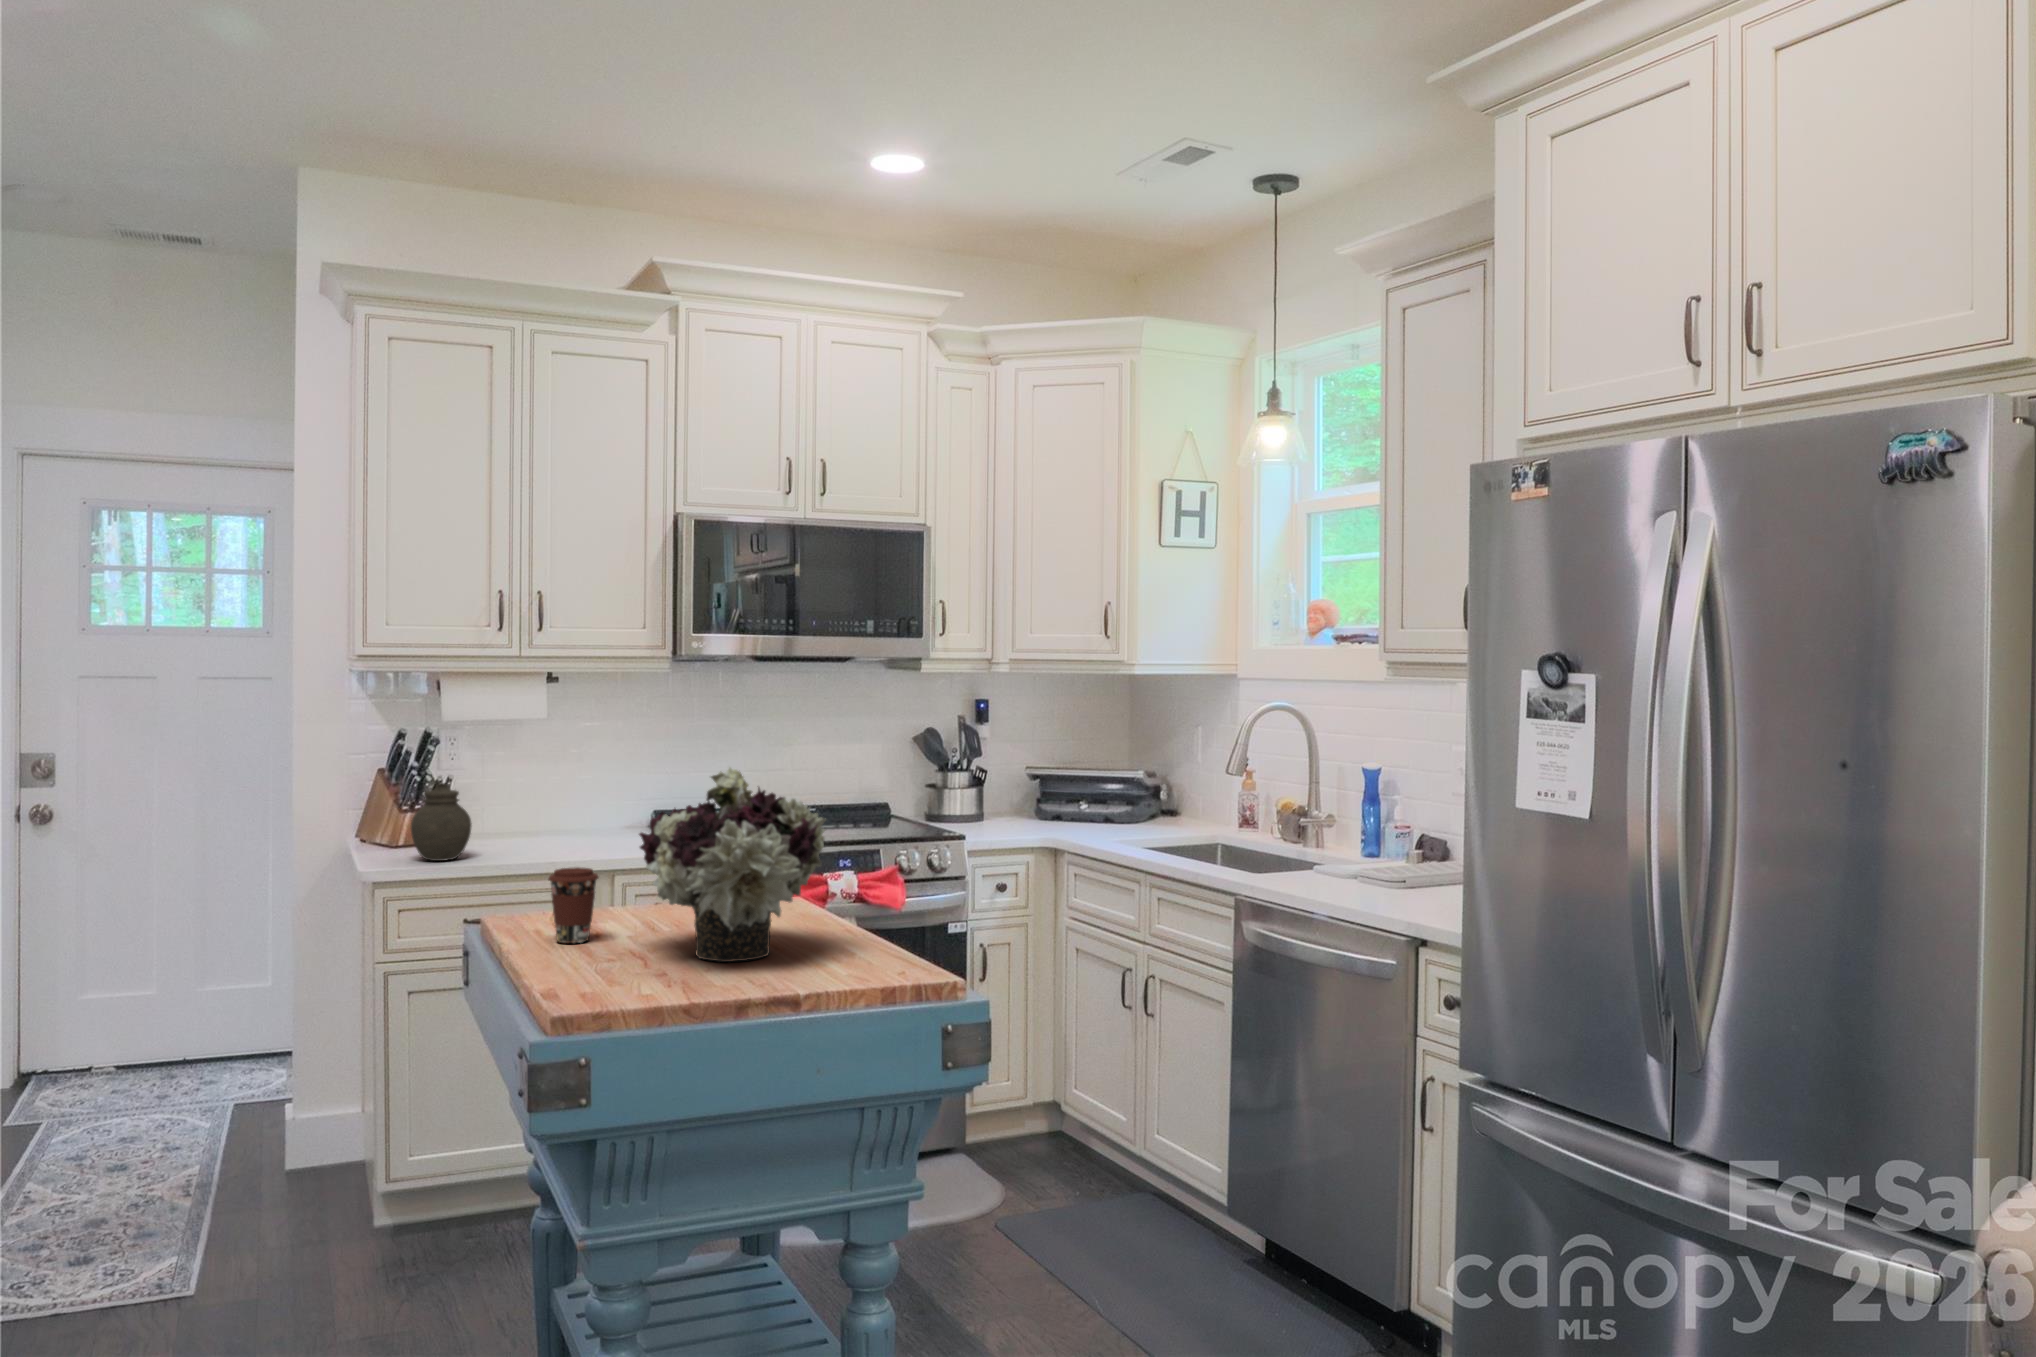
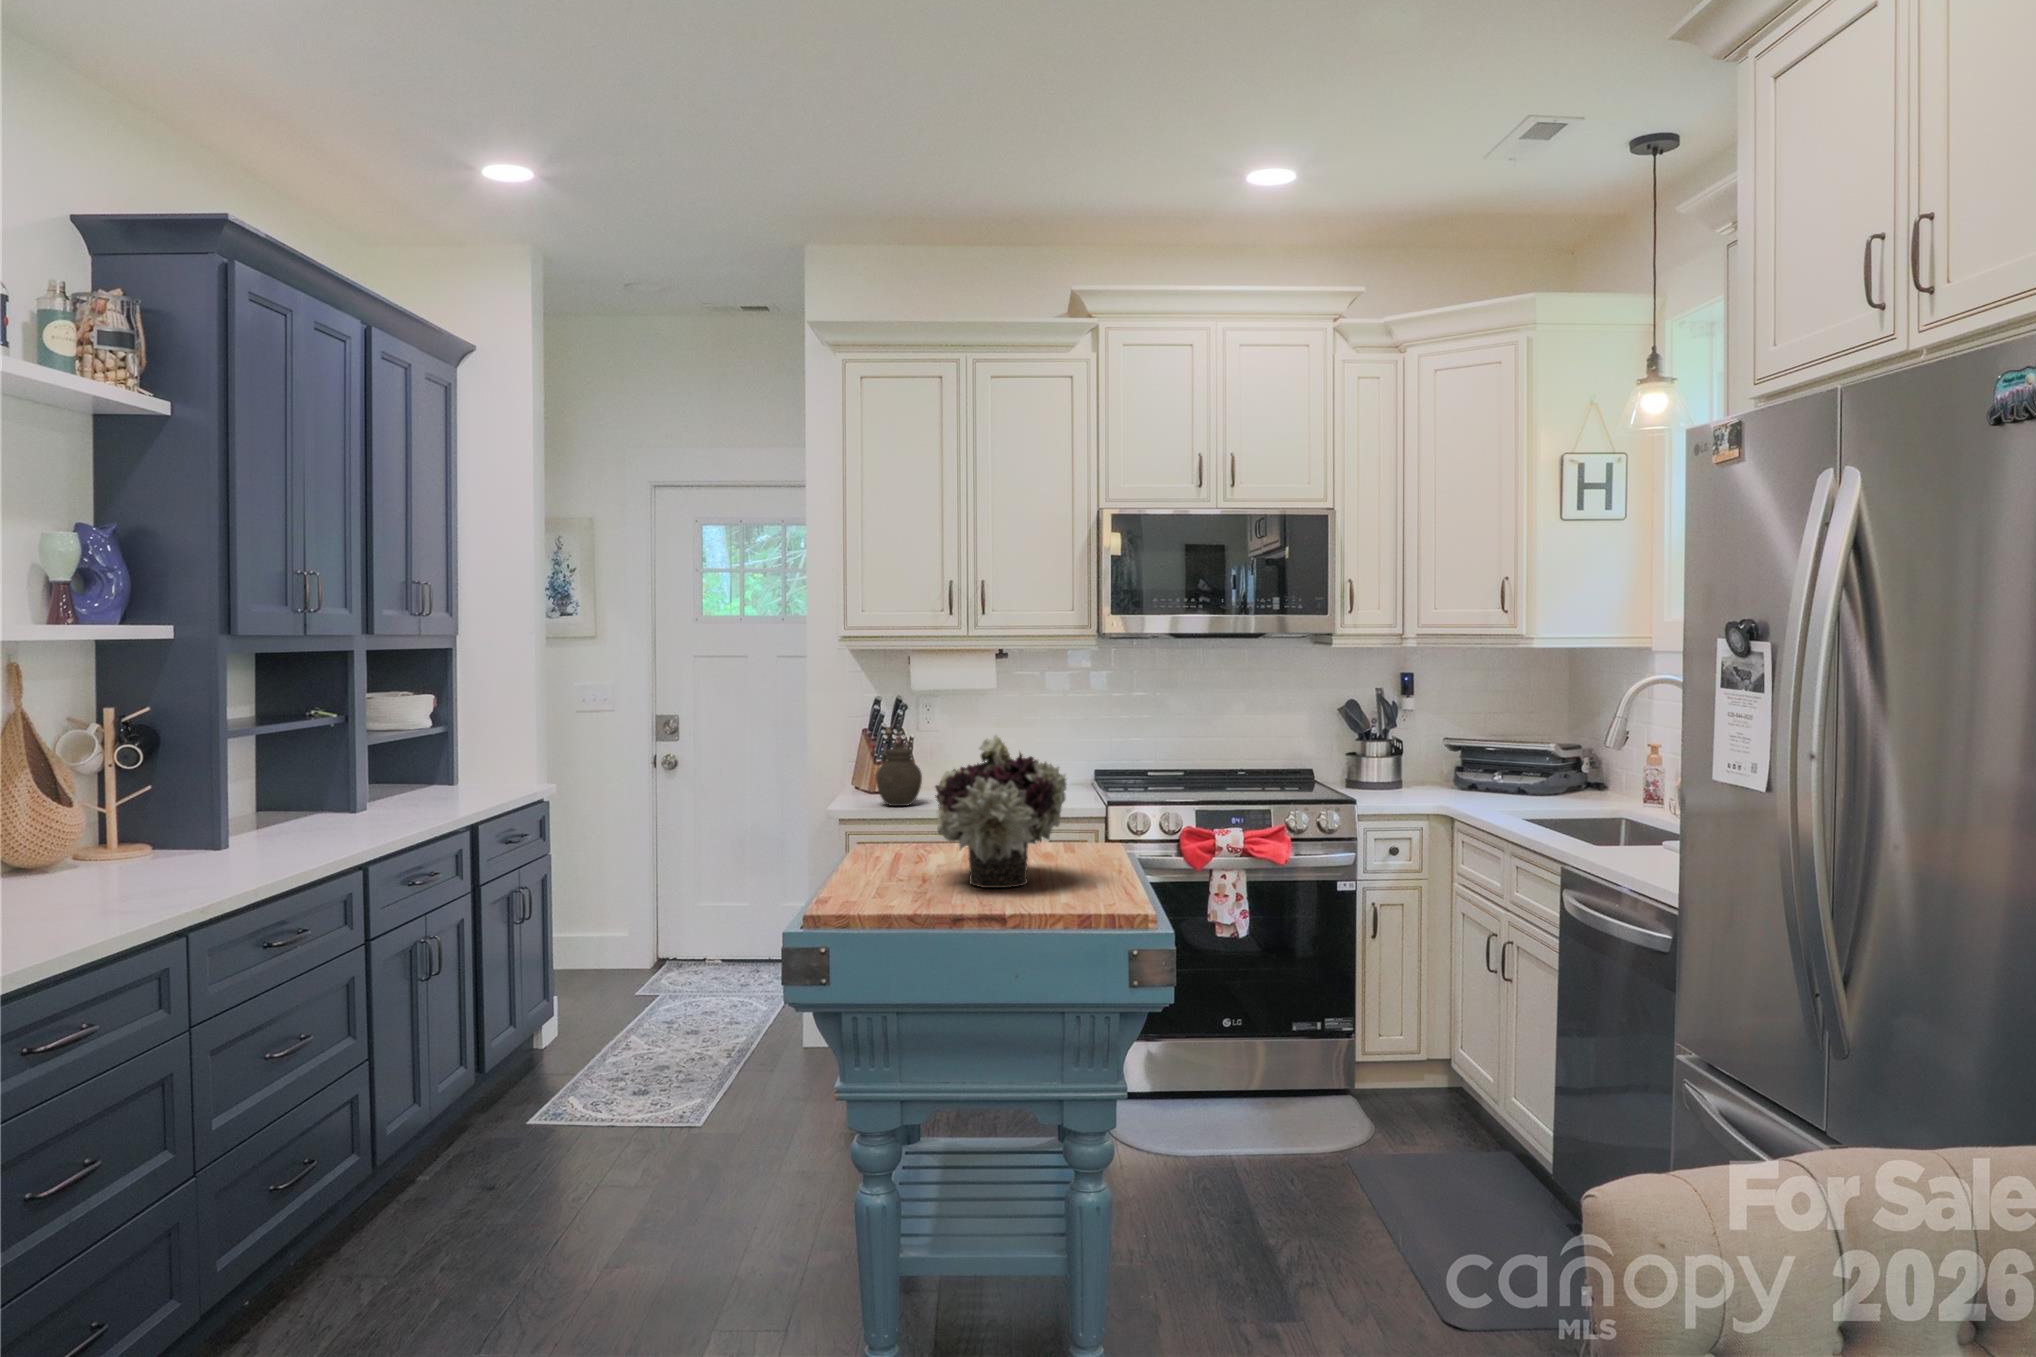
coffee cup: present [549,867,599,943] -> none [880,811,918,869]

